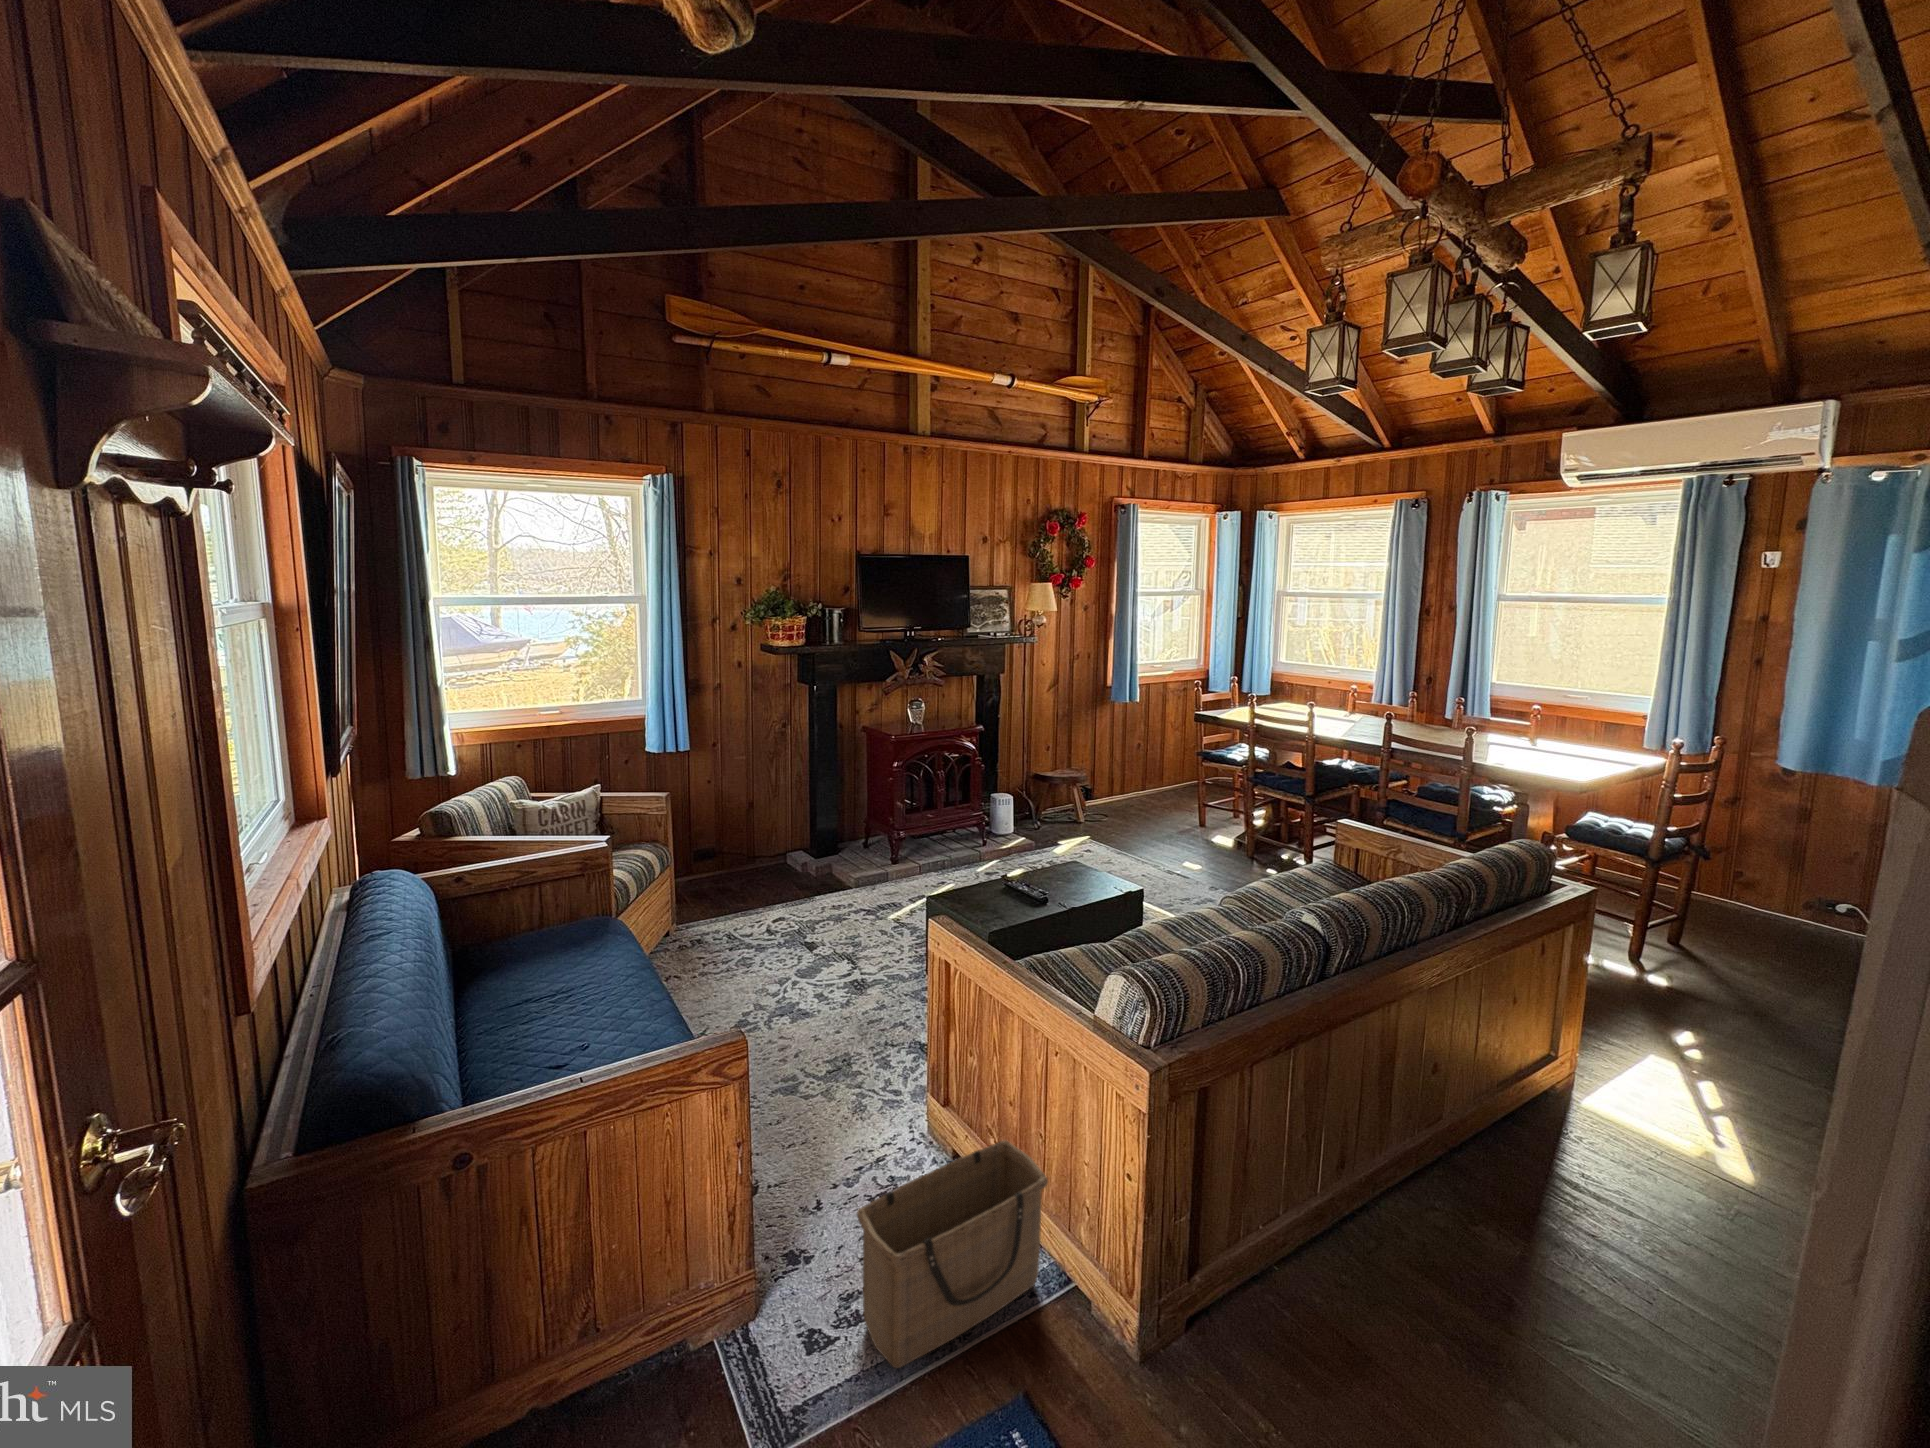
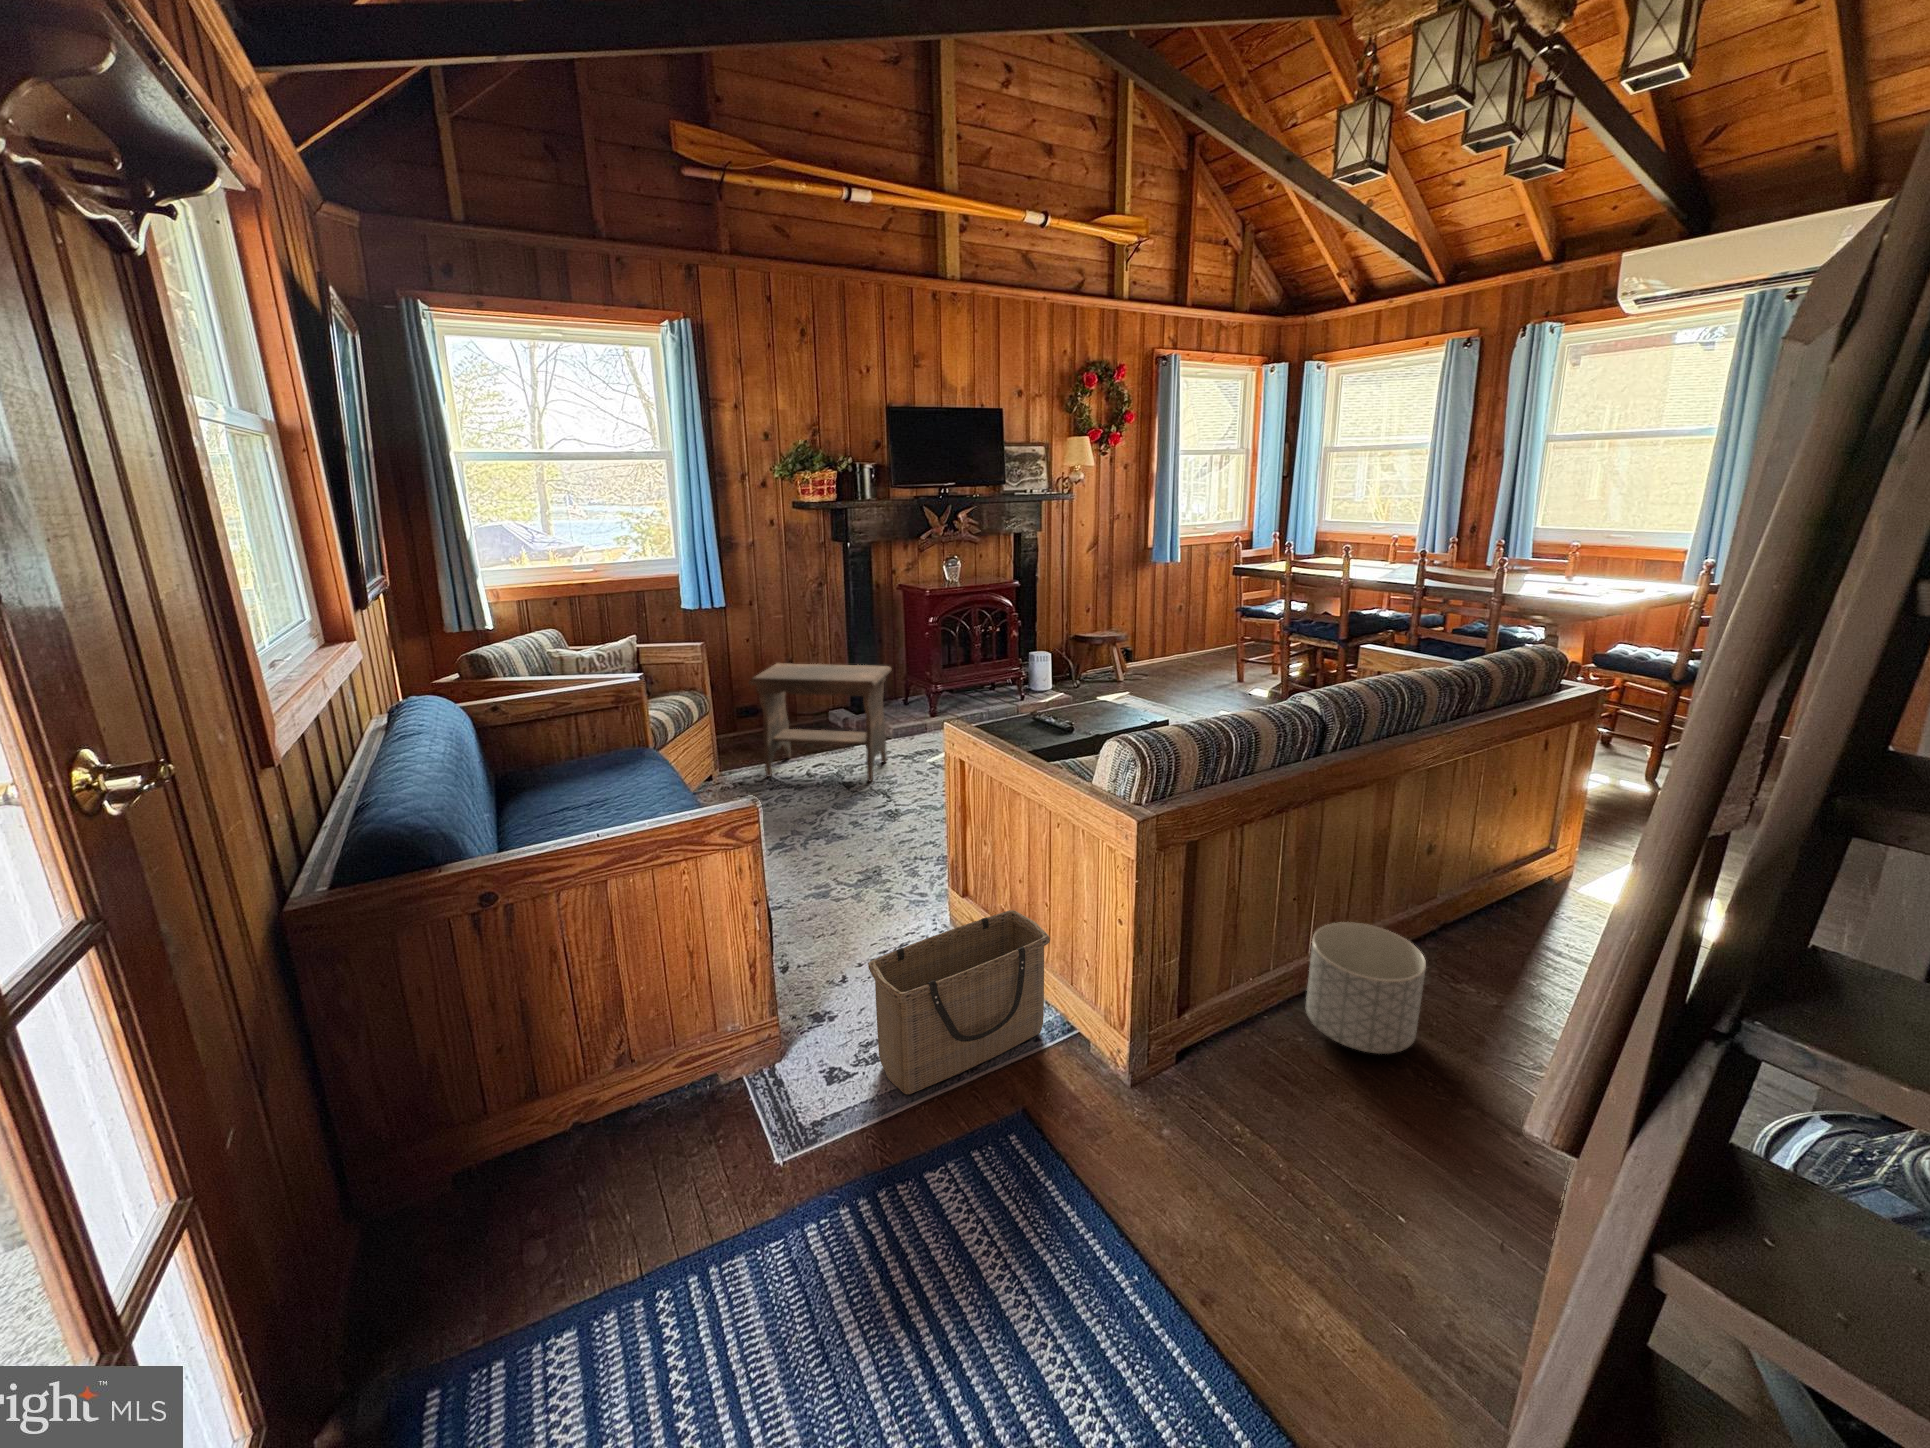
footstool: none [712,814,858,944] -> present [749,663,892,781]
planter: none [1318,1162,1449,1325] -> present [1306,922,1426,1054]

